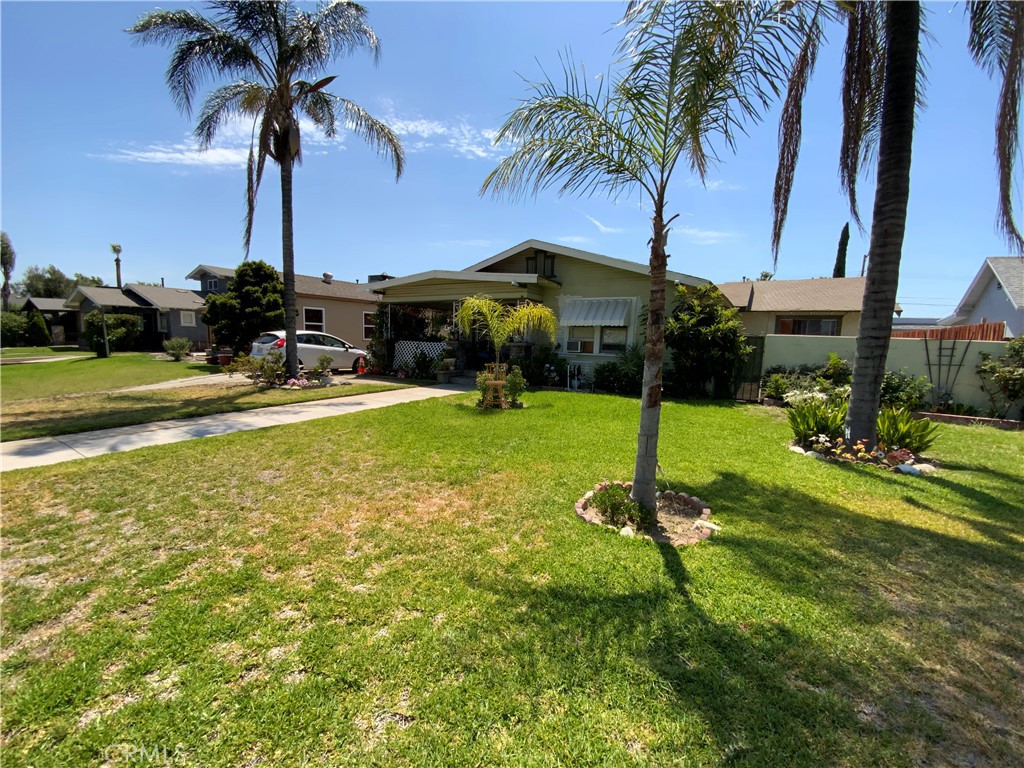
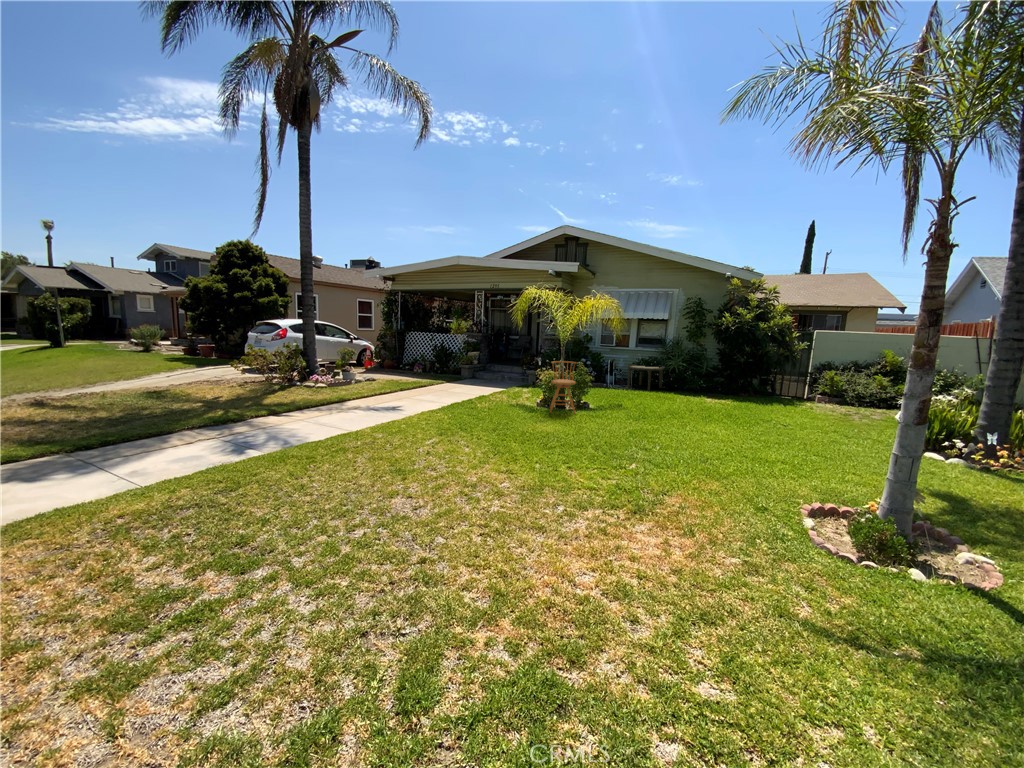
round table: none [582,369,618,393] -> present [627,364,665,390]

